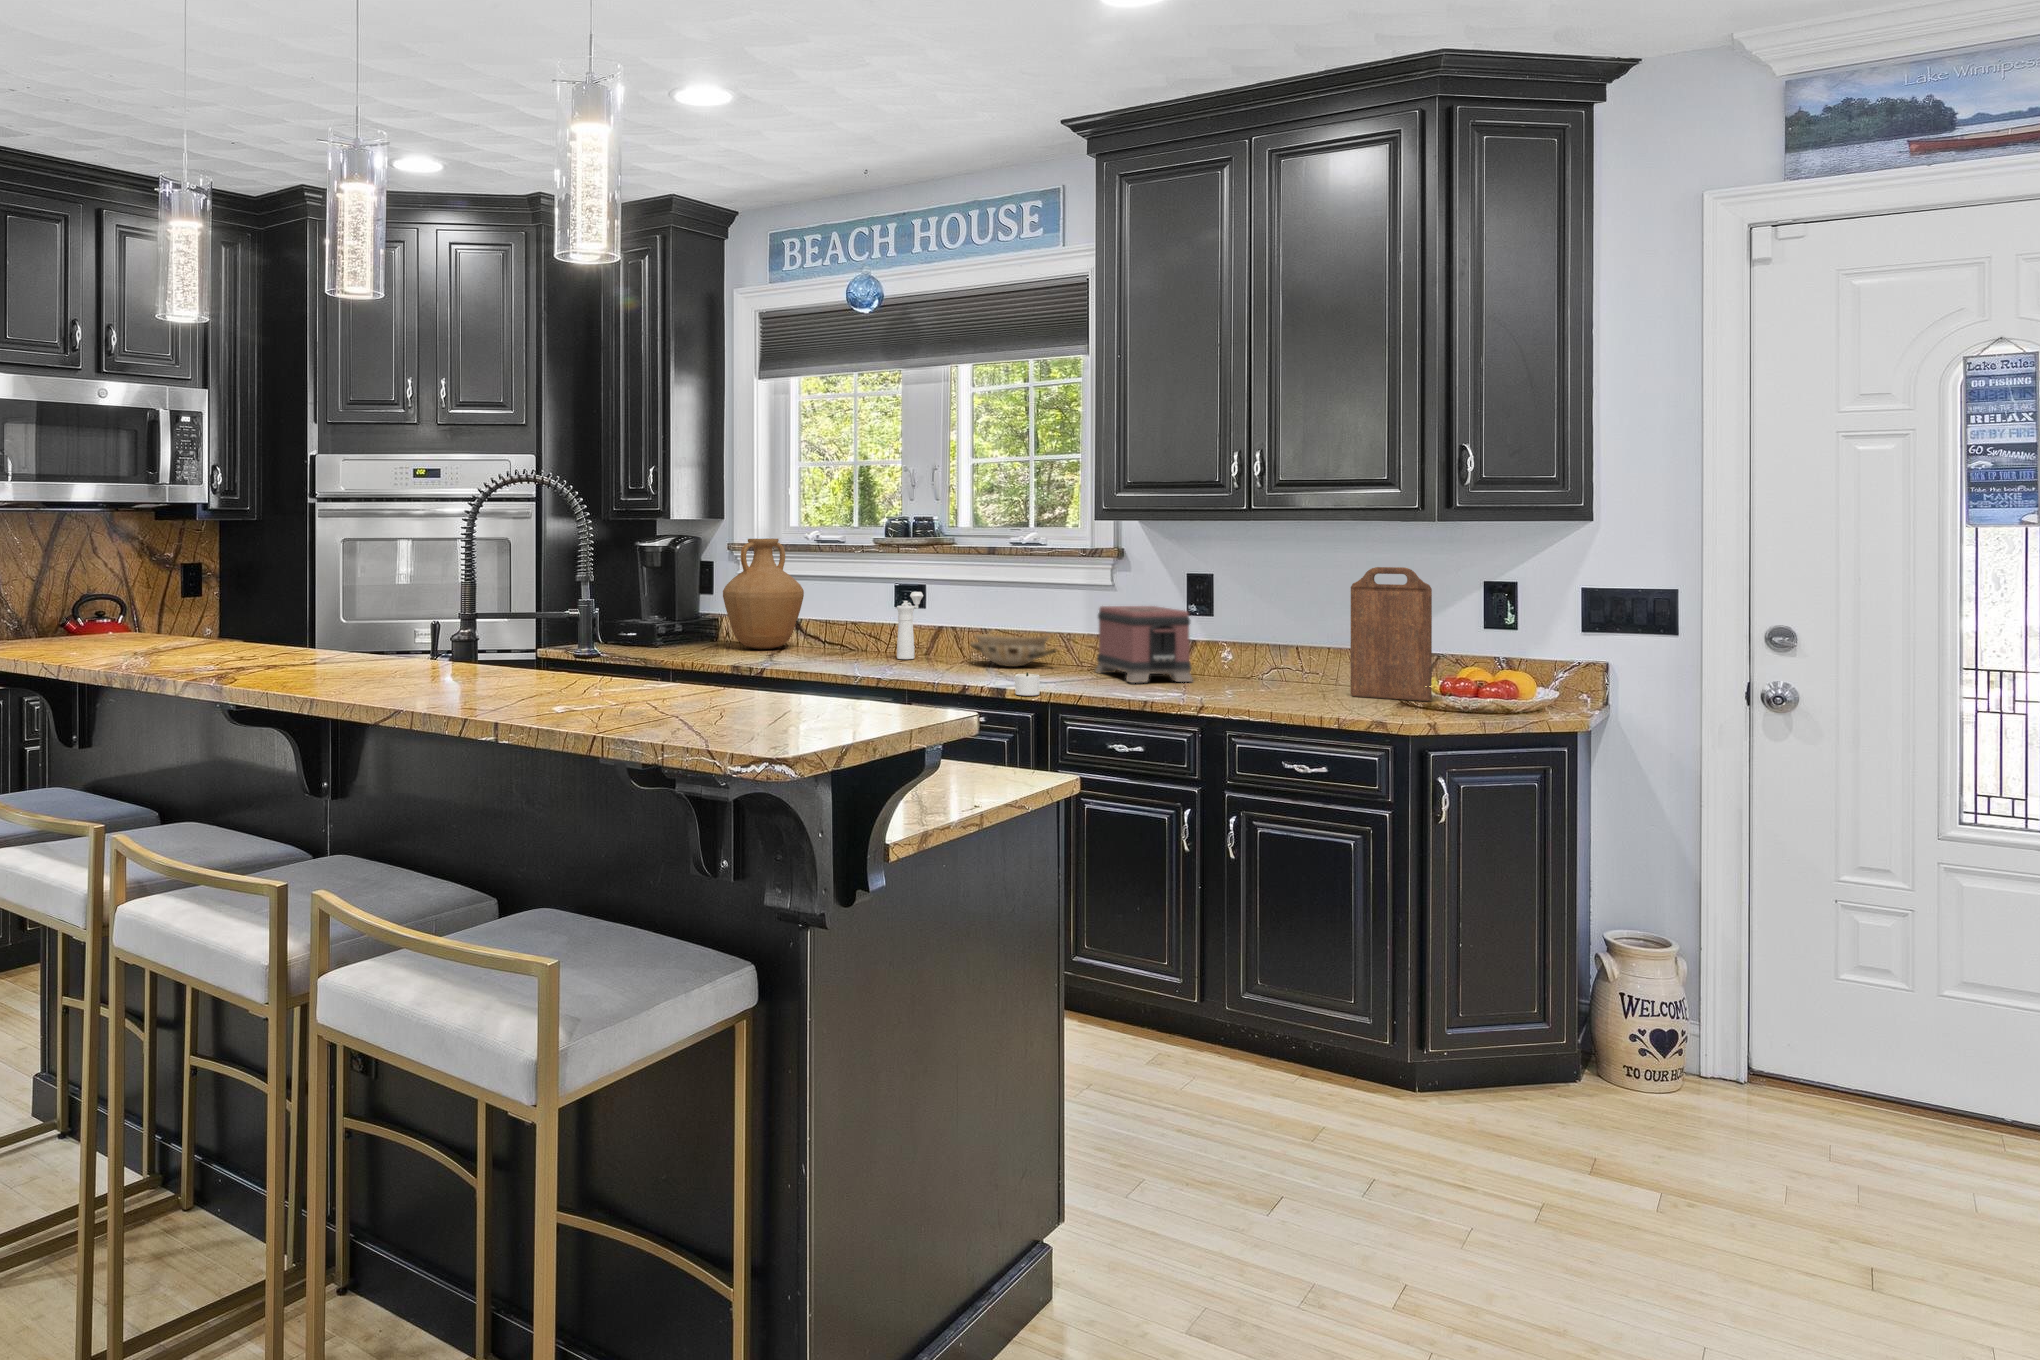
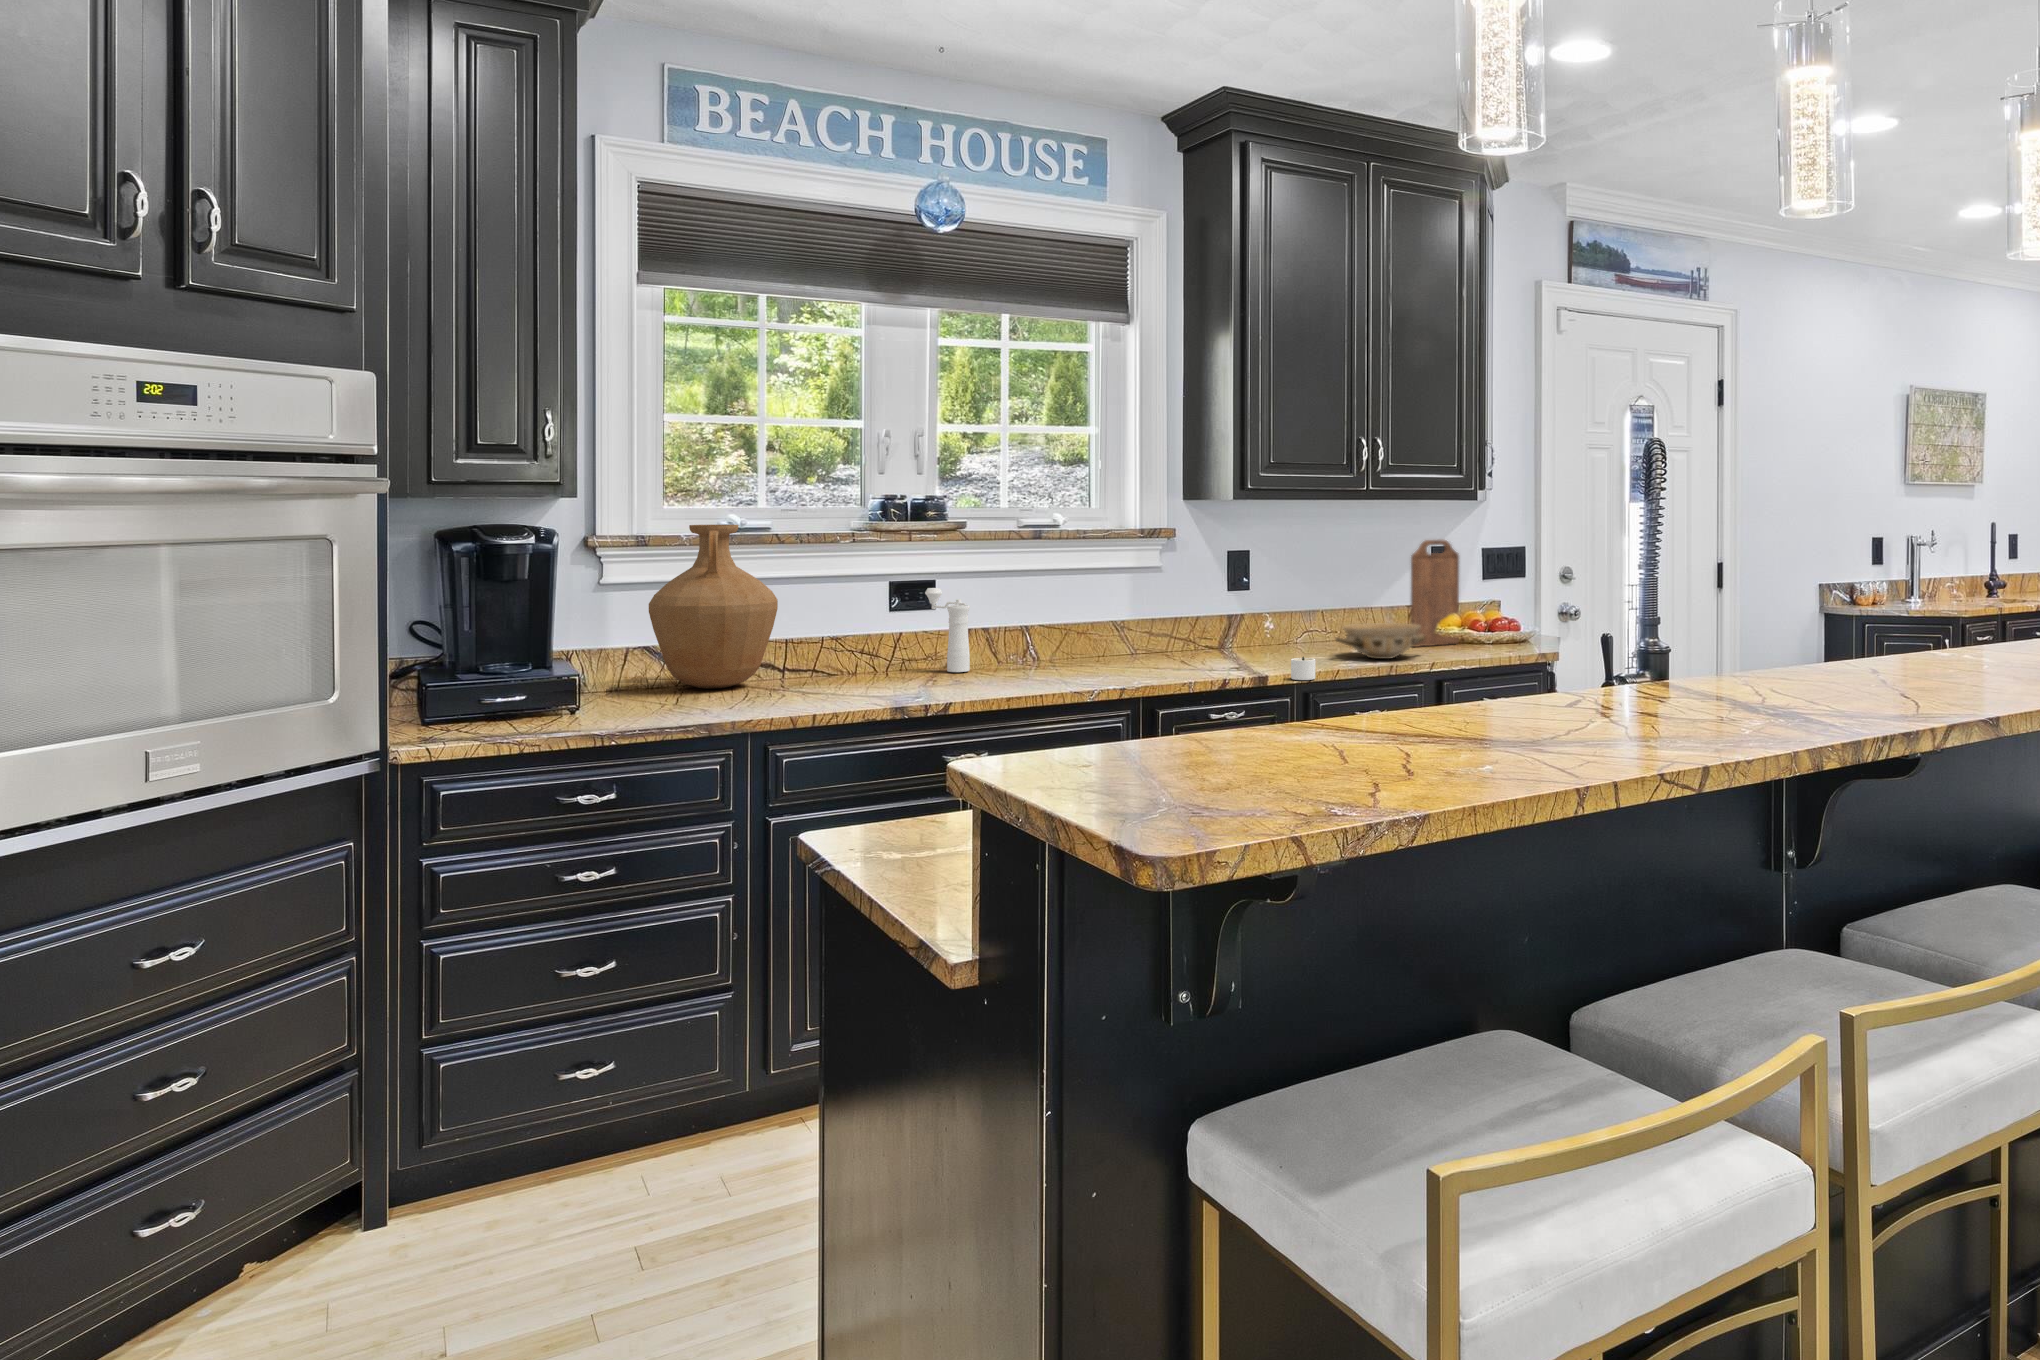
toaster: present [1095,606,1193,683] -> none [1174,585,1293,659]
ceramic bowl: present [970,634,1056,667] -> present [1336,623,1425,659]

